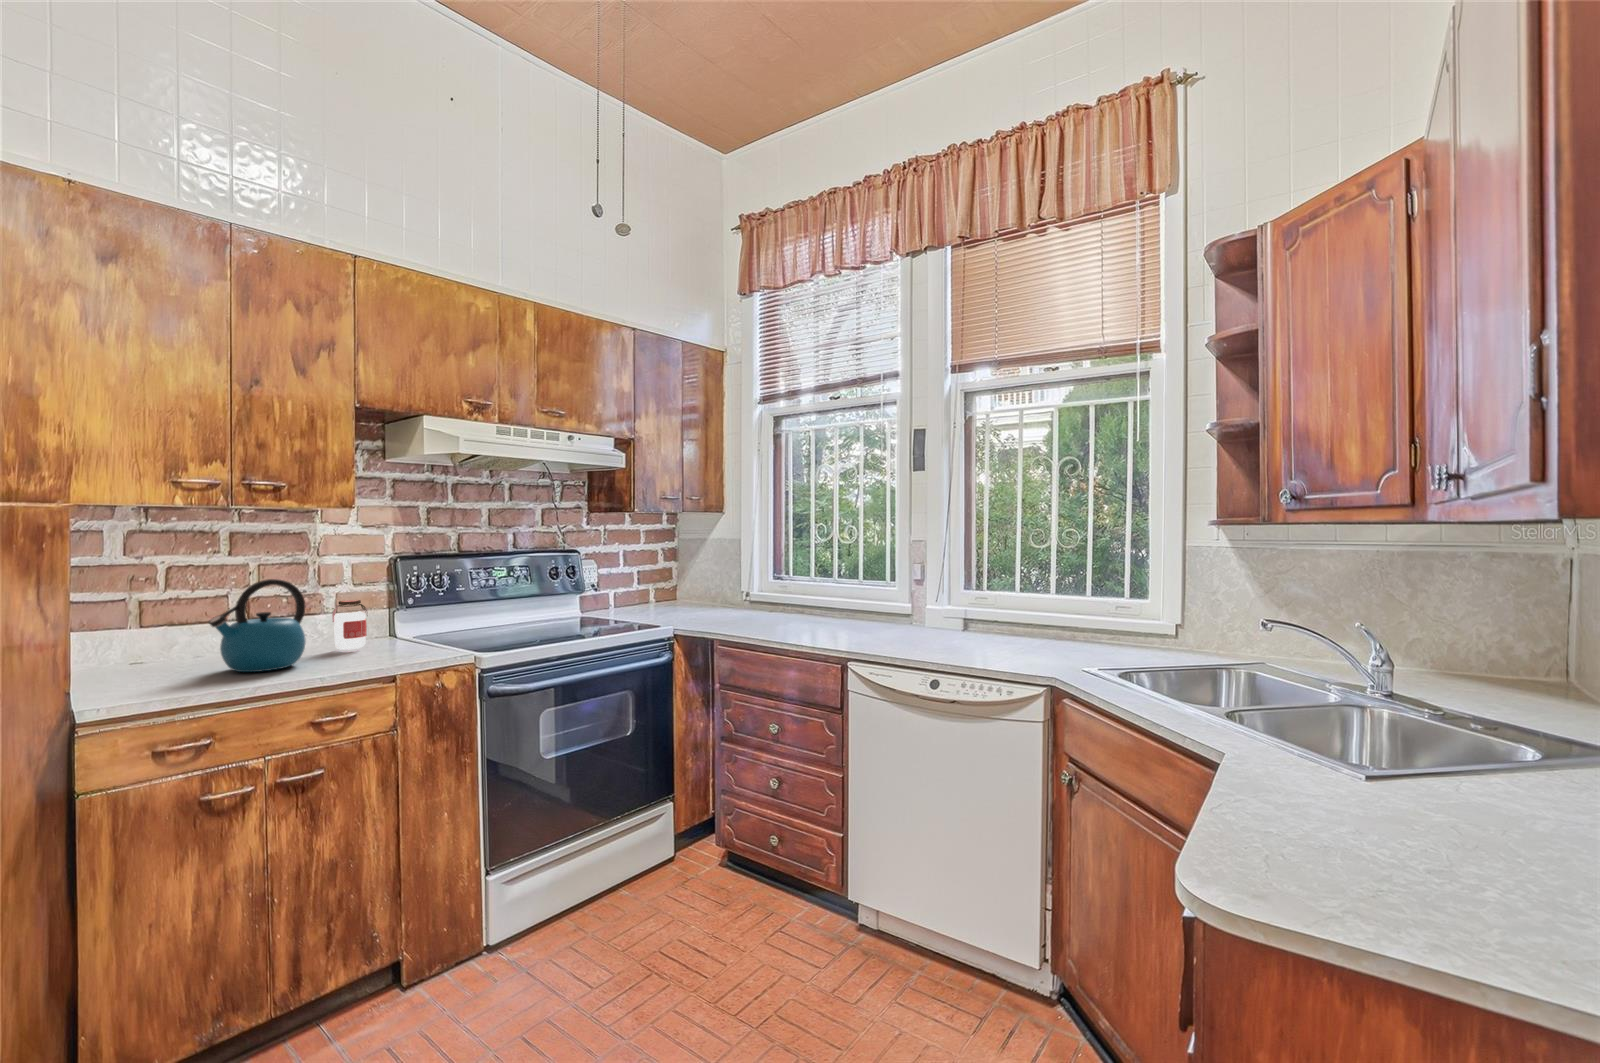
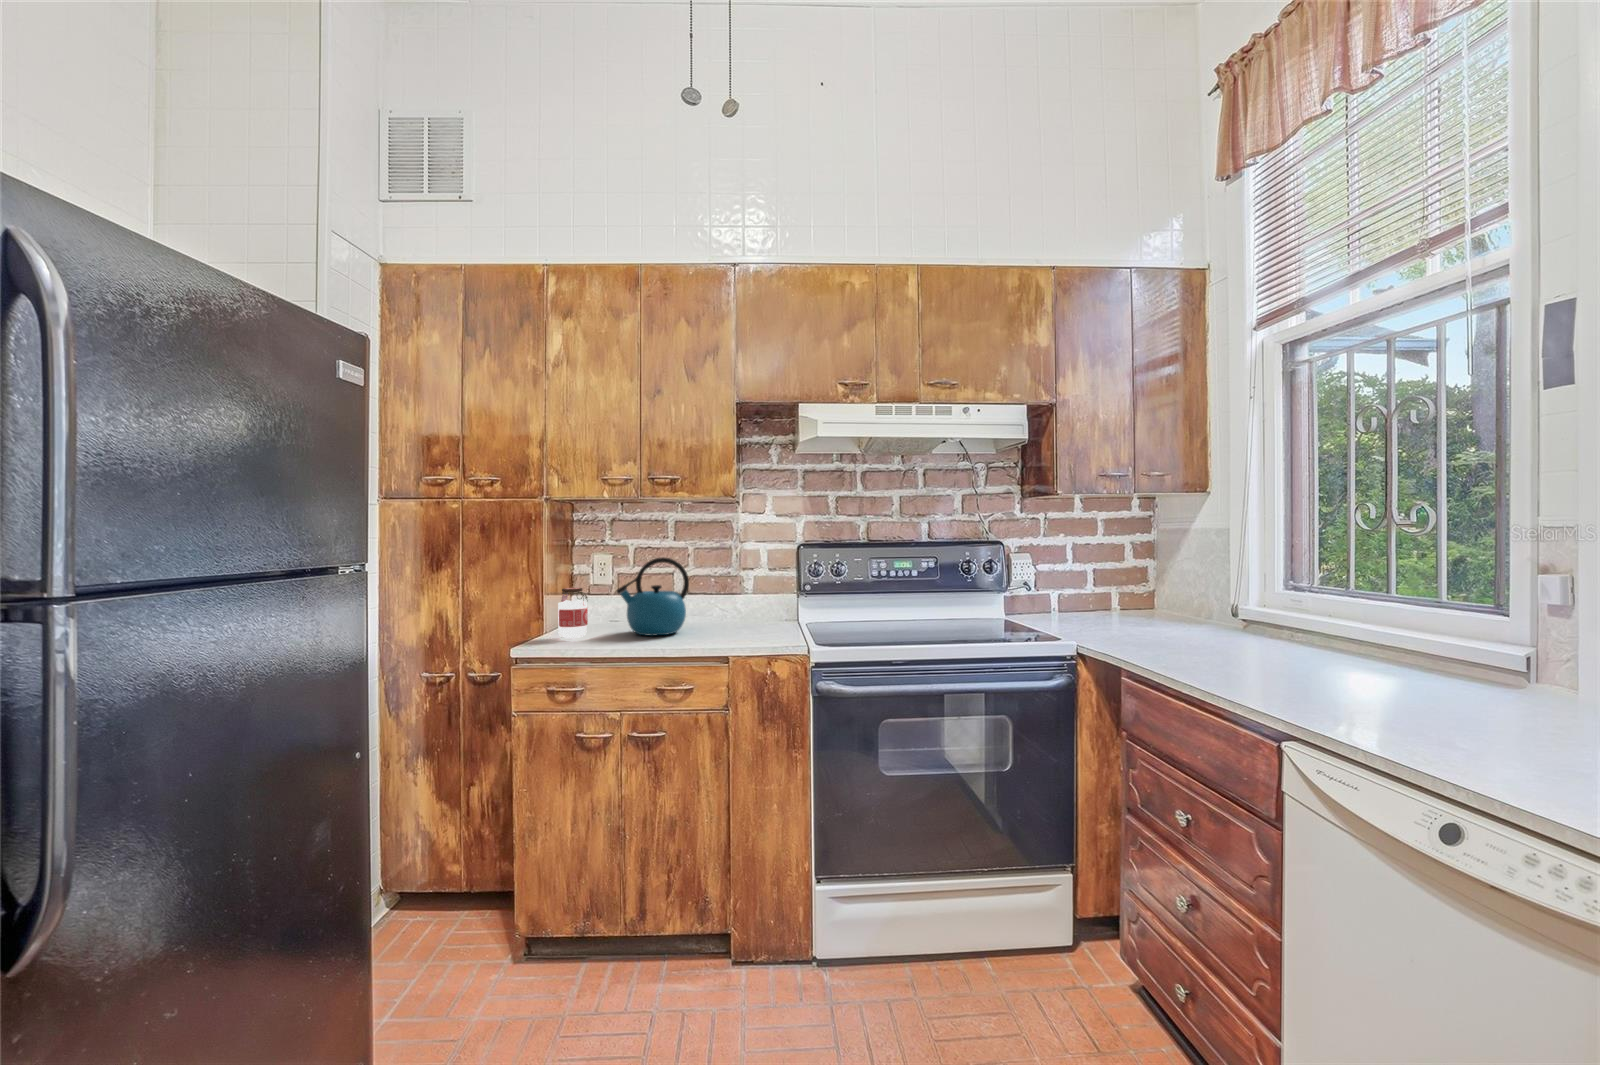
jar: present [332,600,367,650] -> present [558,588,588,638]

